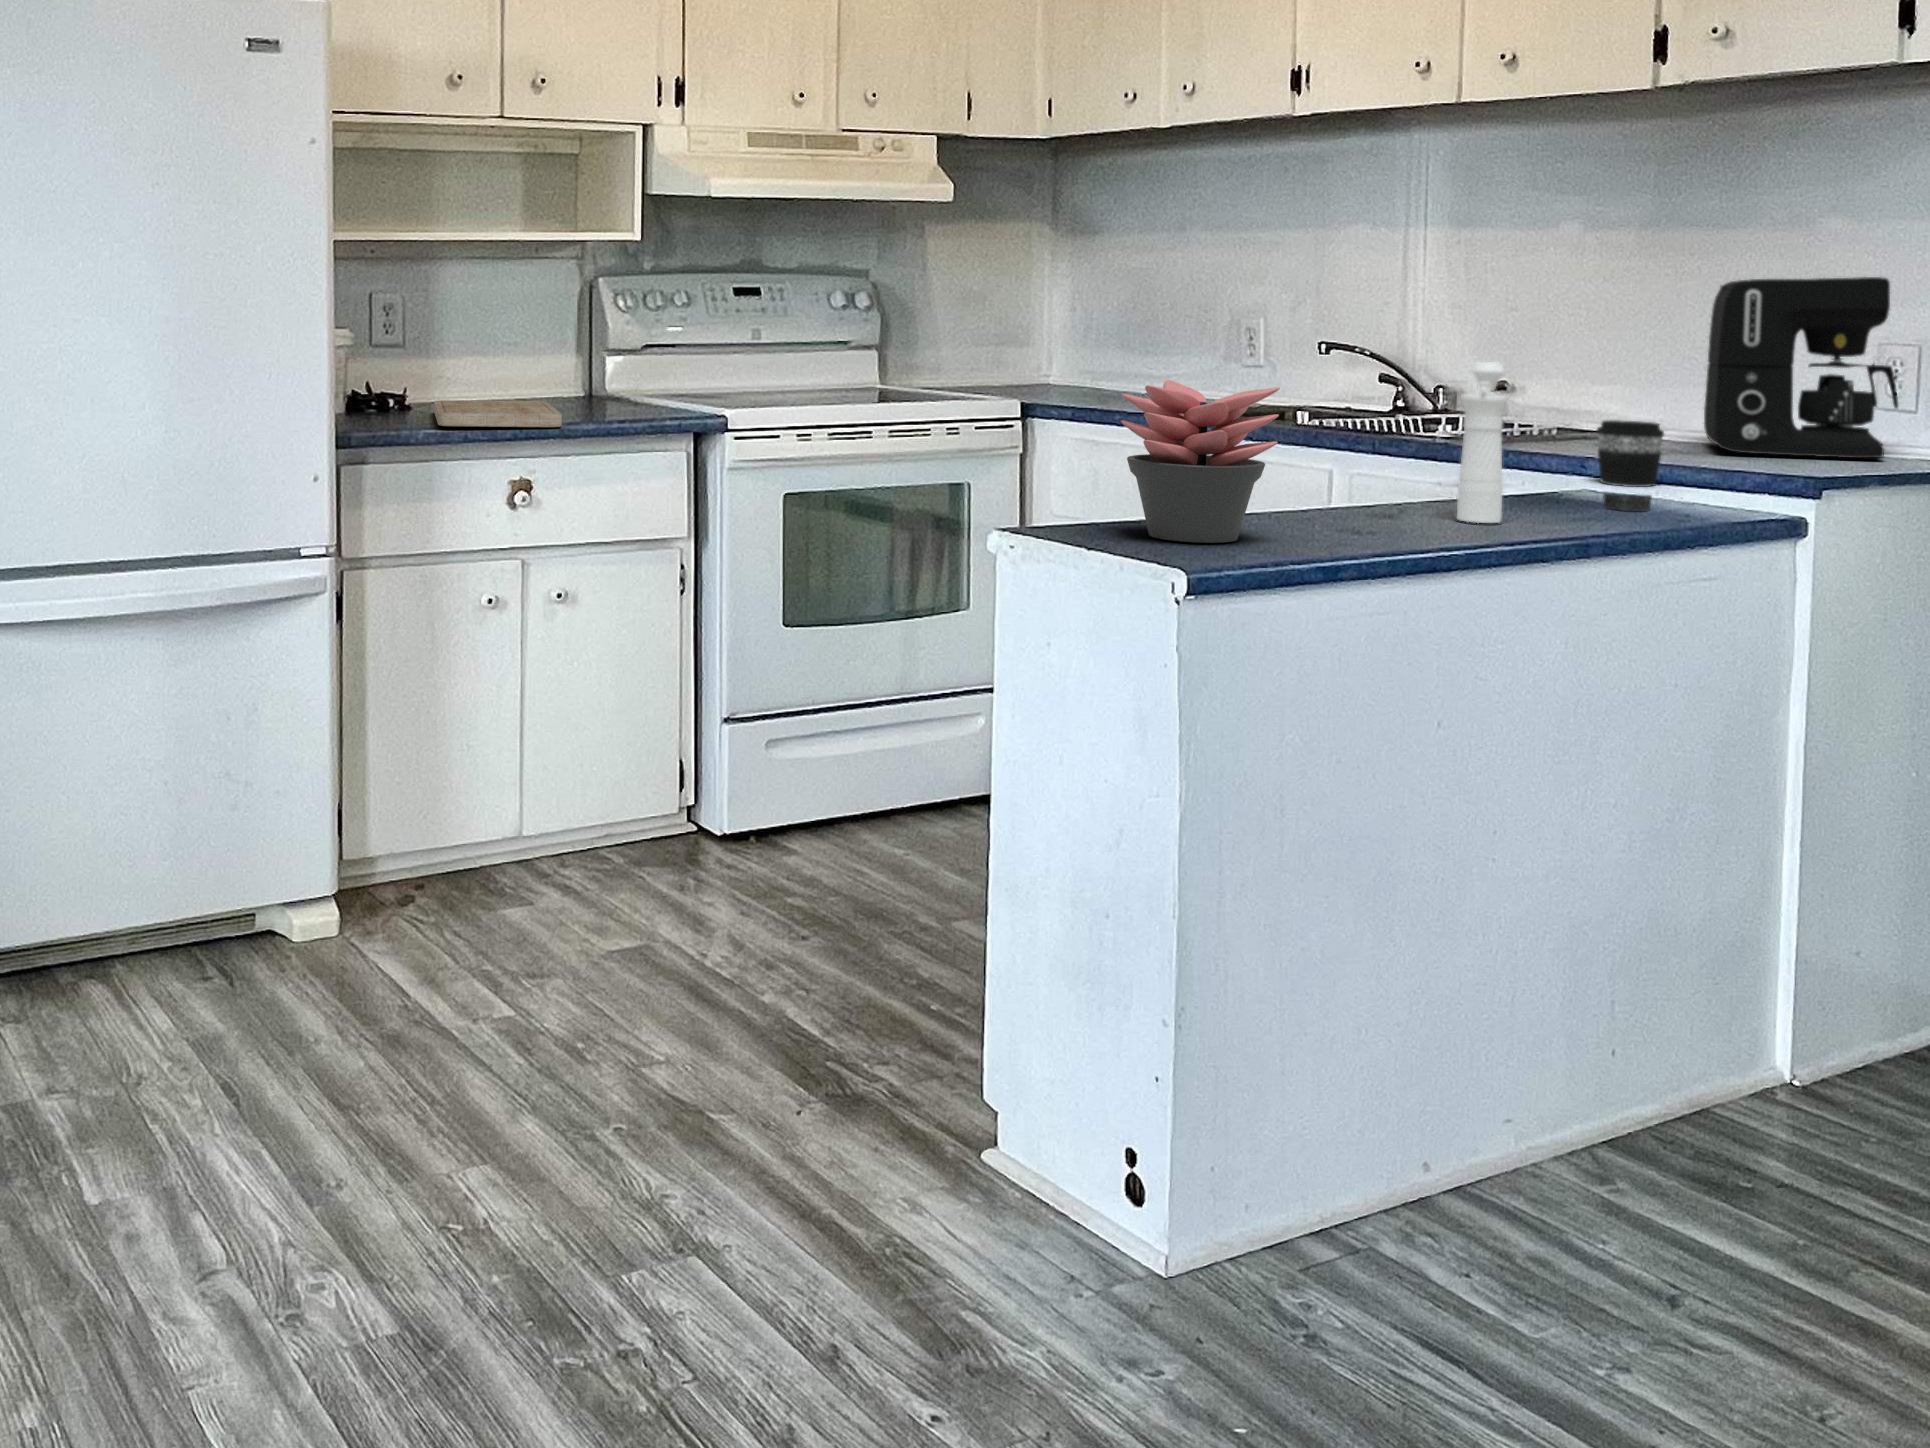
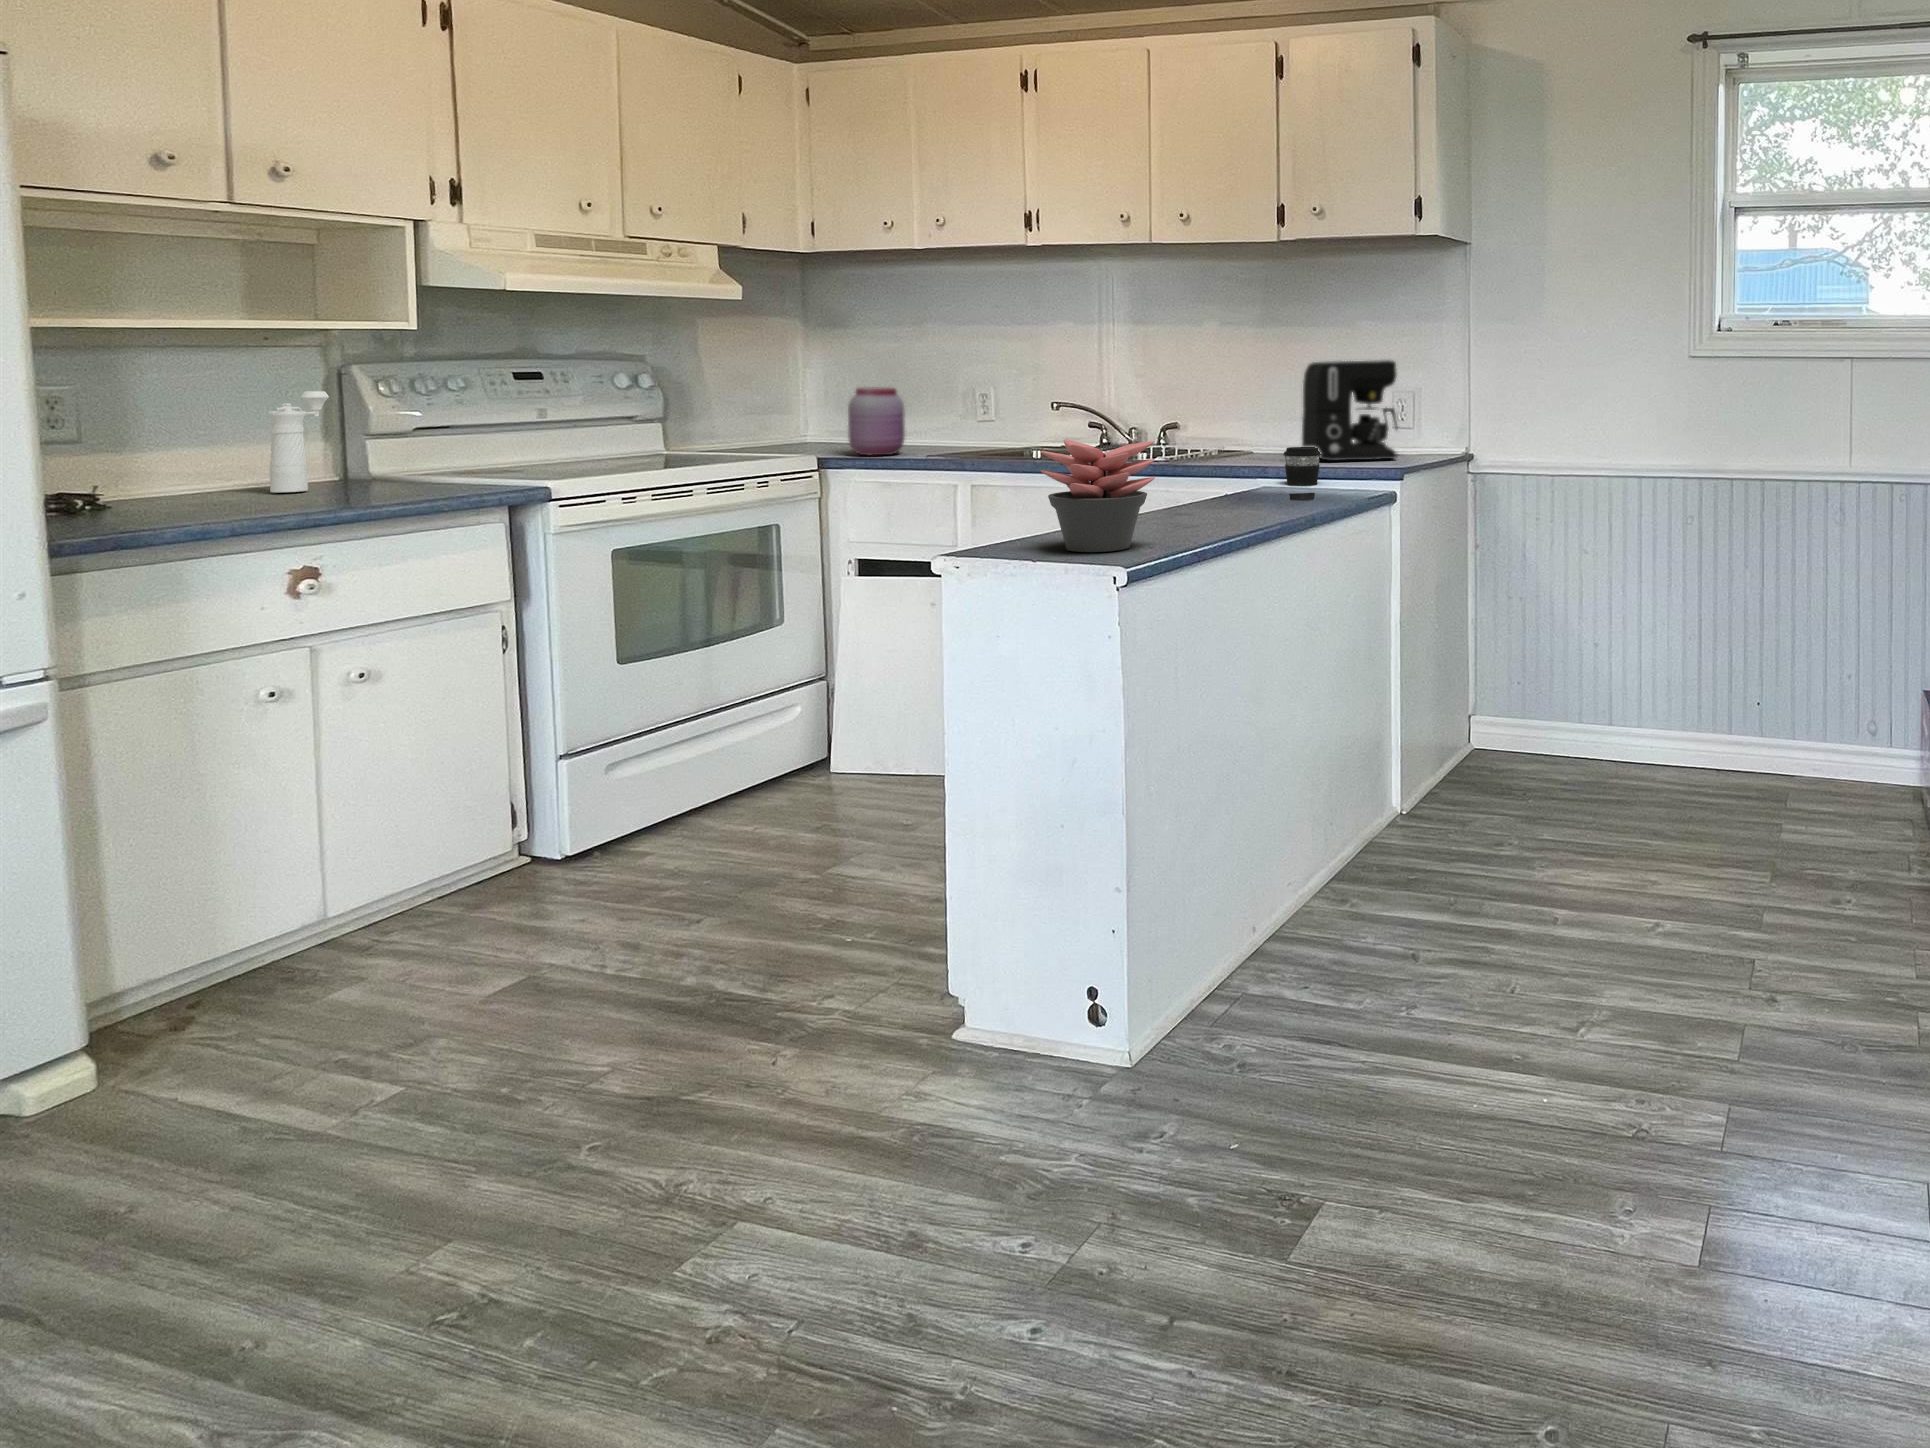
jar: none [1054,314,1123,405] -> present [848,388,905,455]
pepper mill: present [1457,362,1507,523] -> present [268,391,329,492]
cutting board: present [434,400,562,427] -> none [148,487,363,522]

